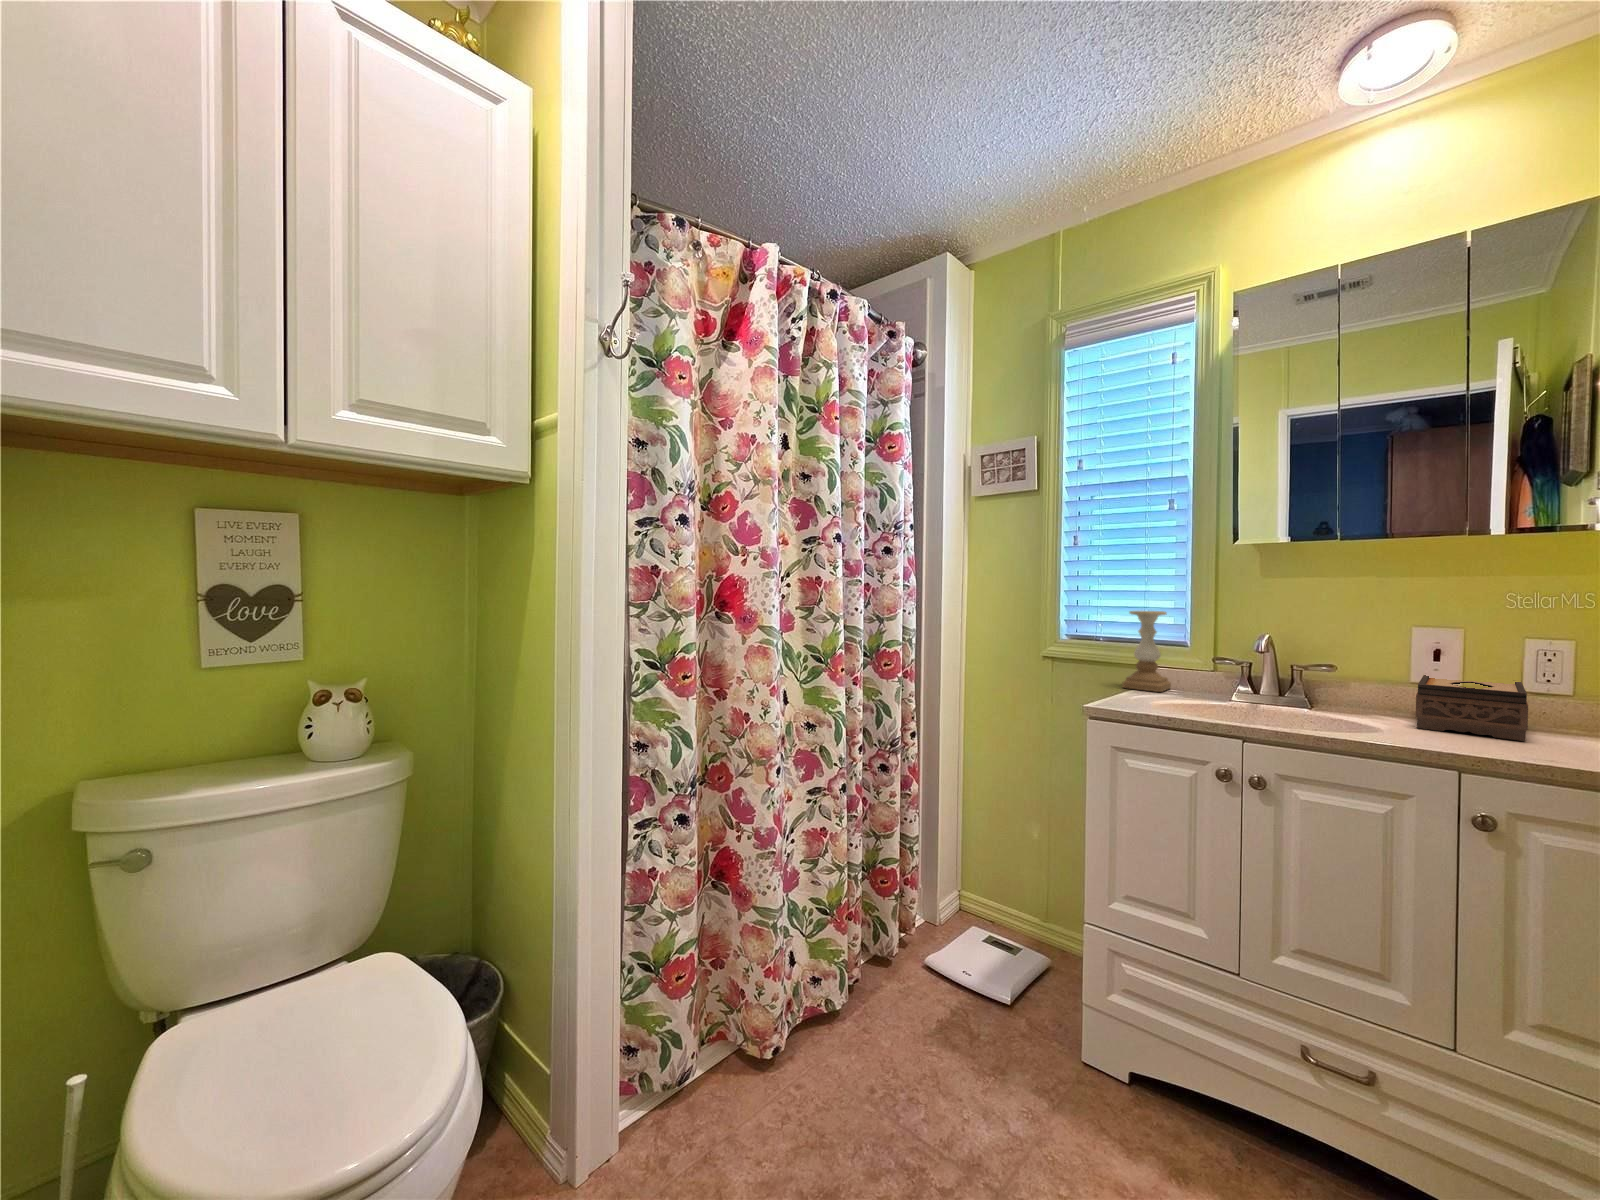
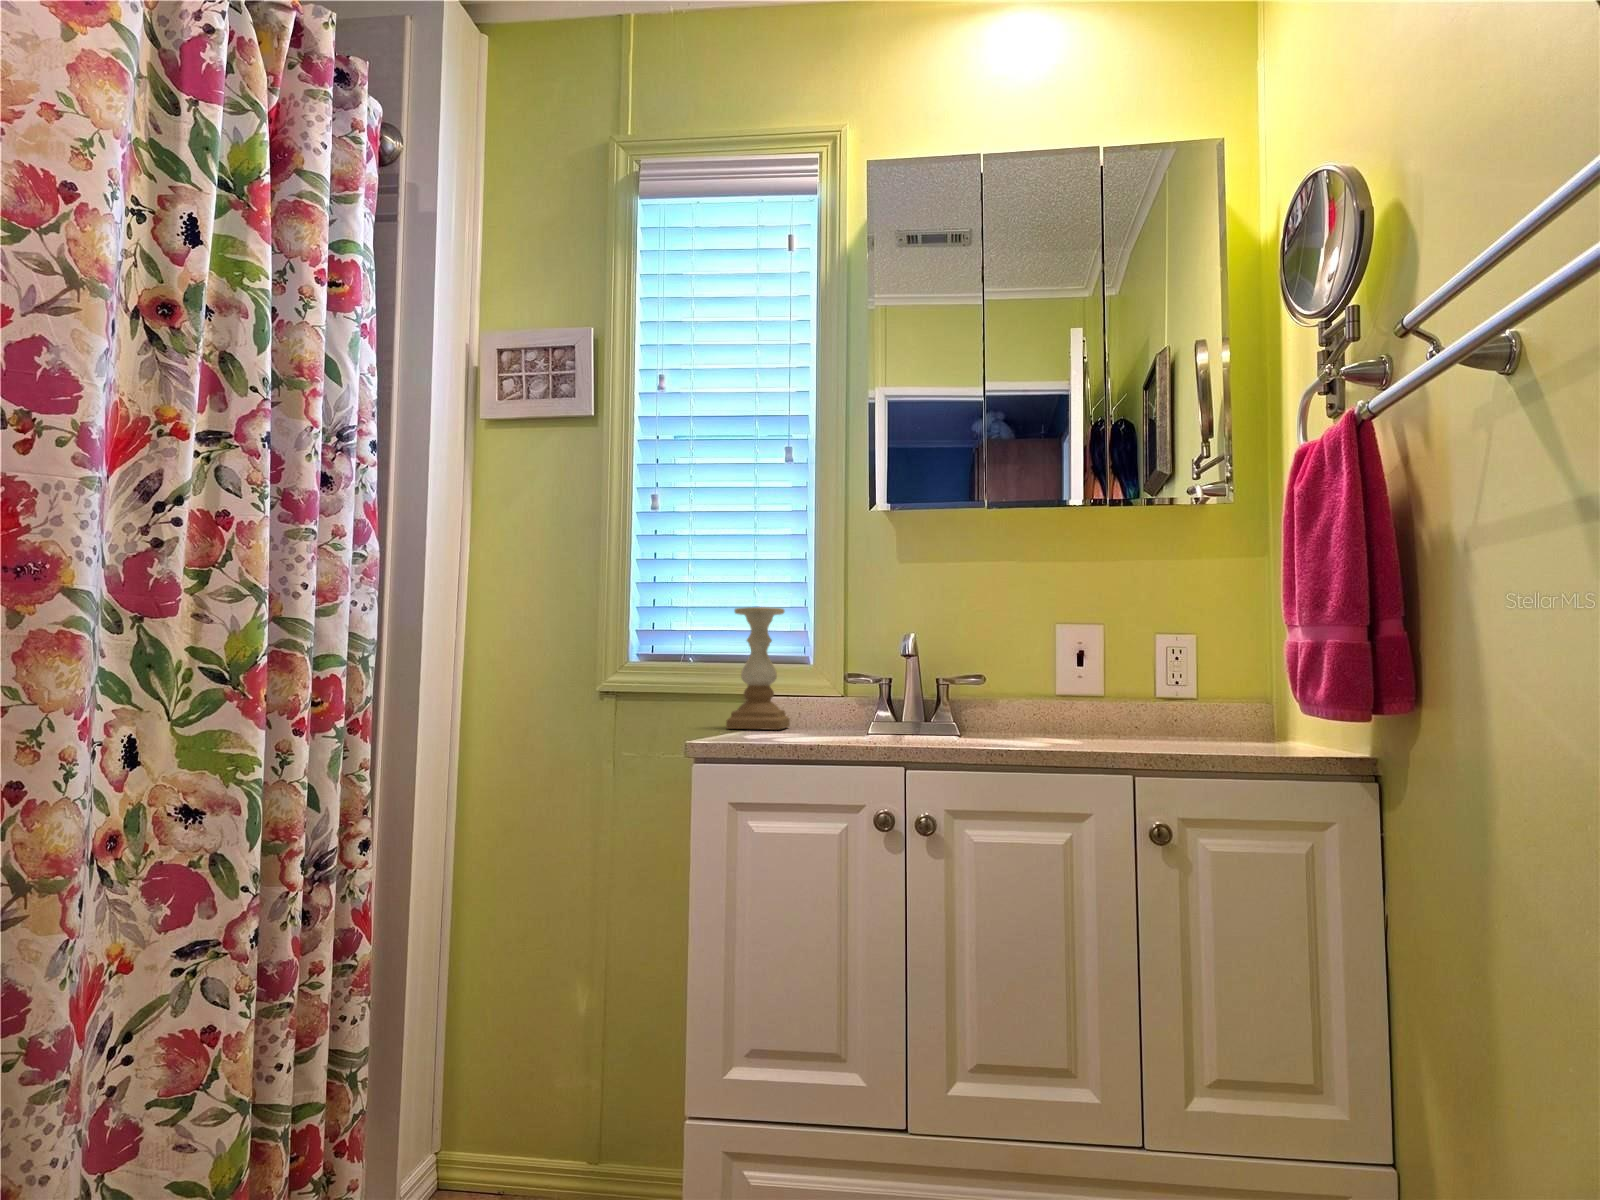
tissue box: present [1416,675,1528,741] -> none [1061,681,1167,741]

